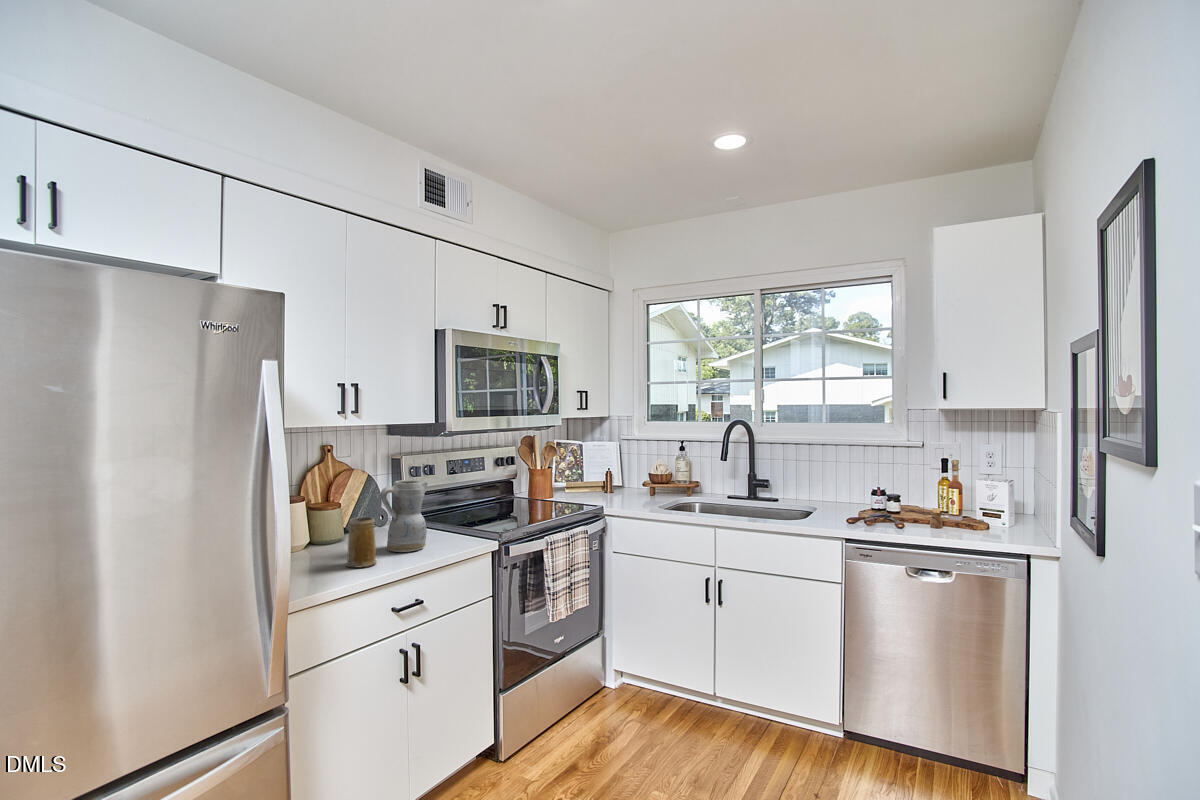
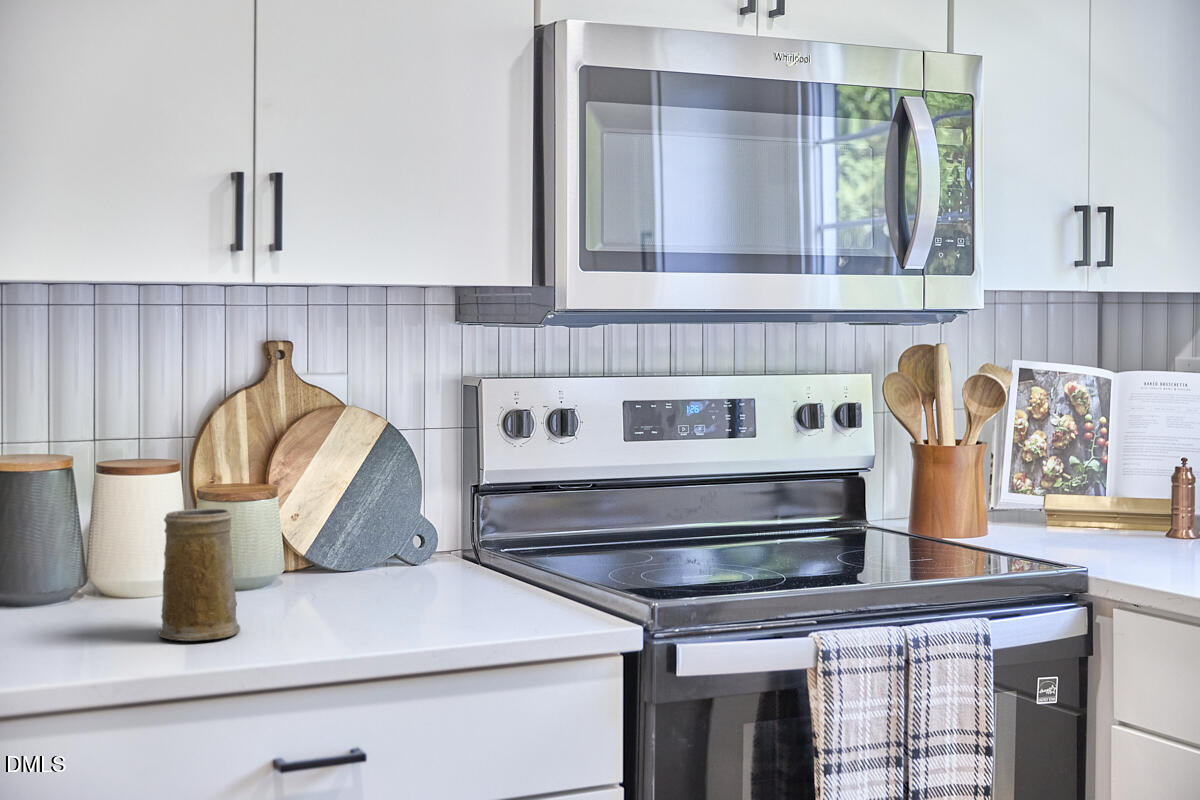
ceramic pitcher: present [380,480,428,552] -> none [294,424,426,620]

